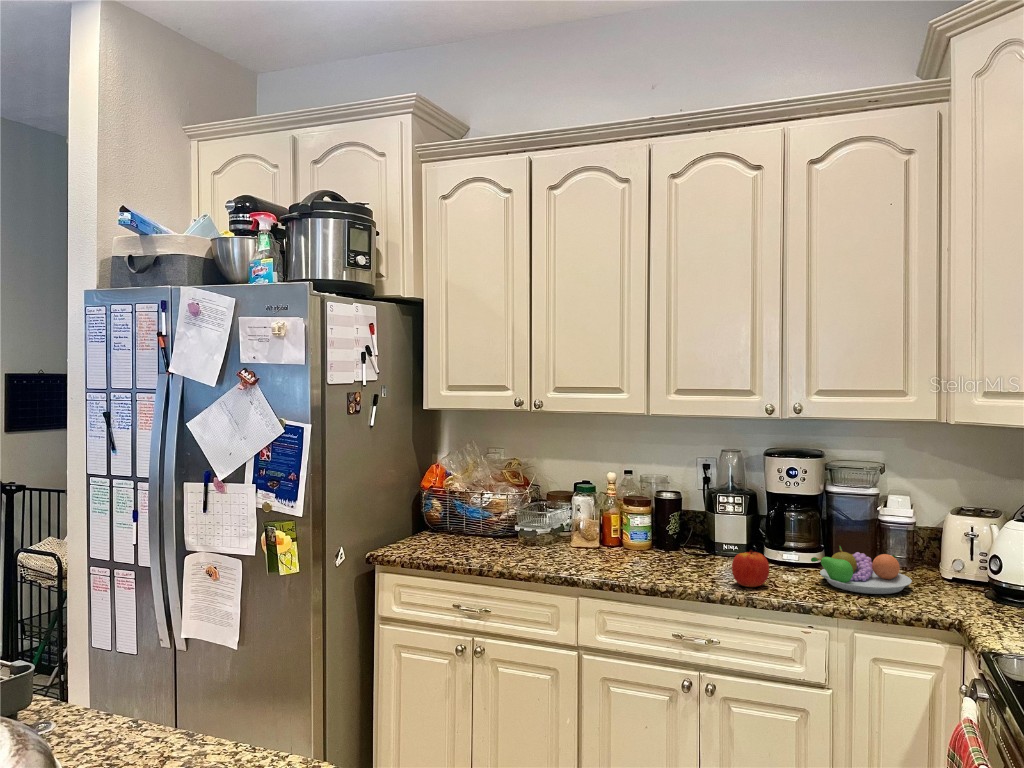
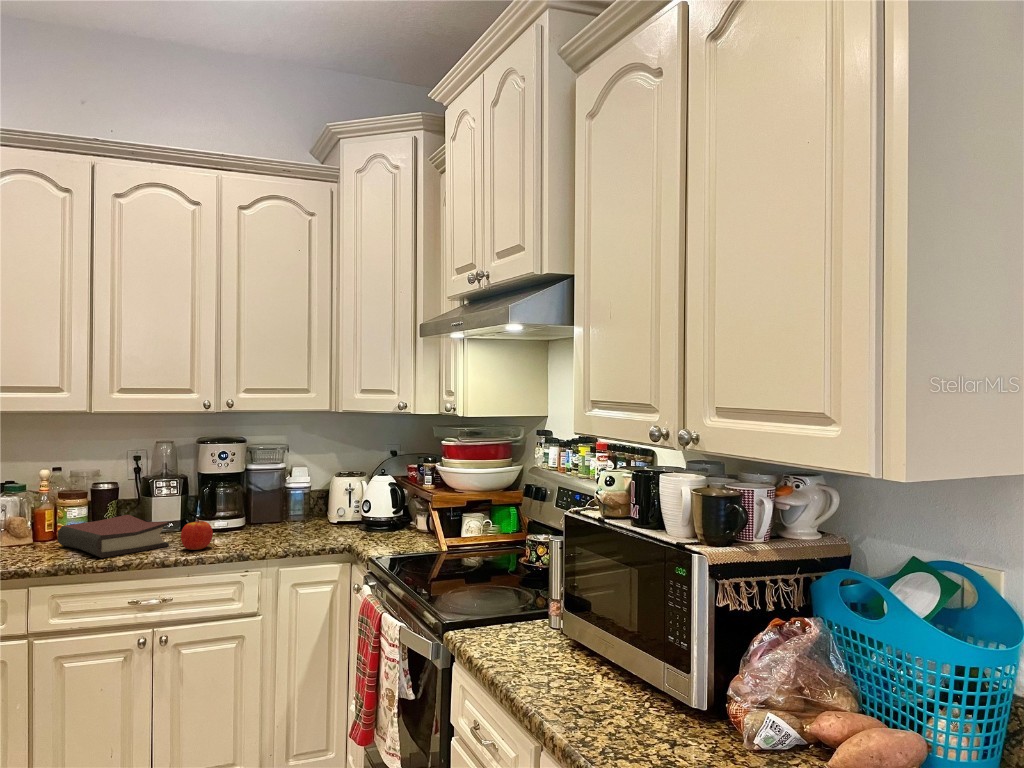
hardback book: none [619,531,722,578] -> present [58,515,169,558]
fruit bowl: present [811,546,912,594] -> none [243,508,315,540]

